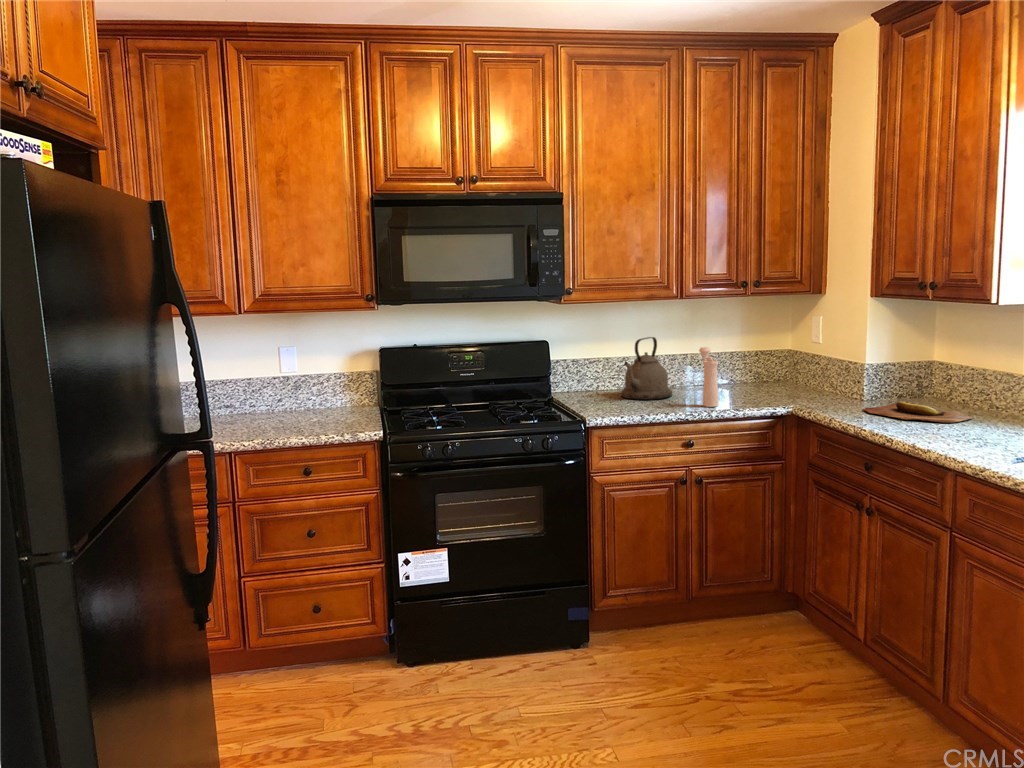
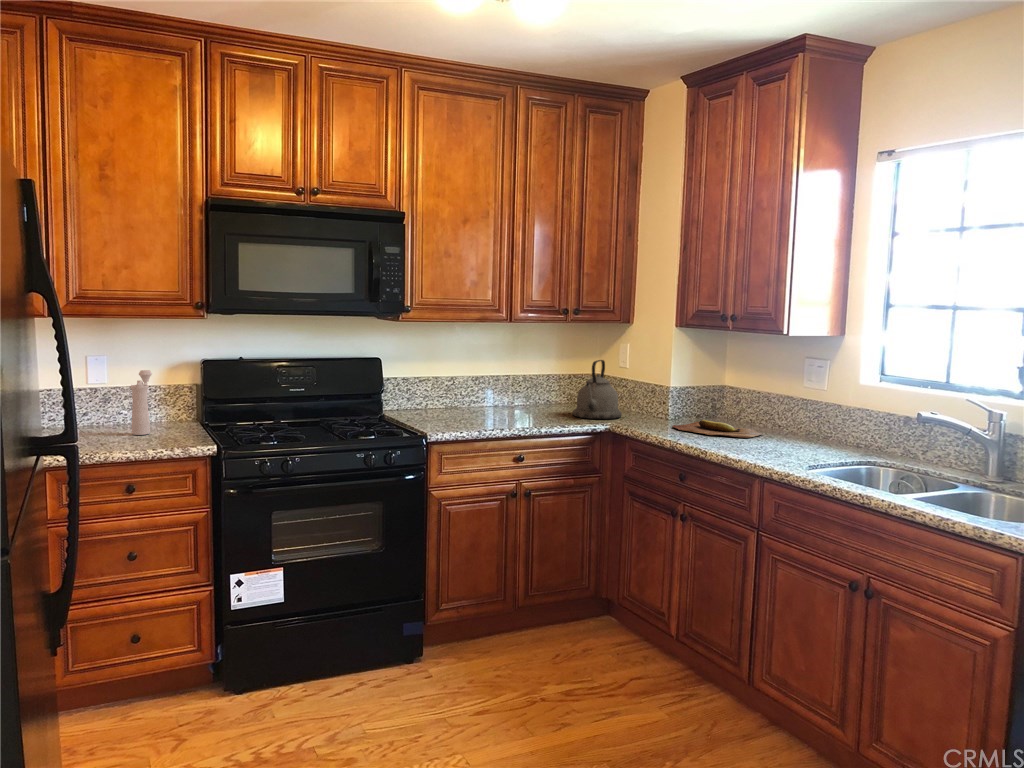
kettle: present [621,337,672,400] -> present [573,360,622,419]
pepper mill: present [699,347,718,407] -> present [130,370,152,435]

